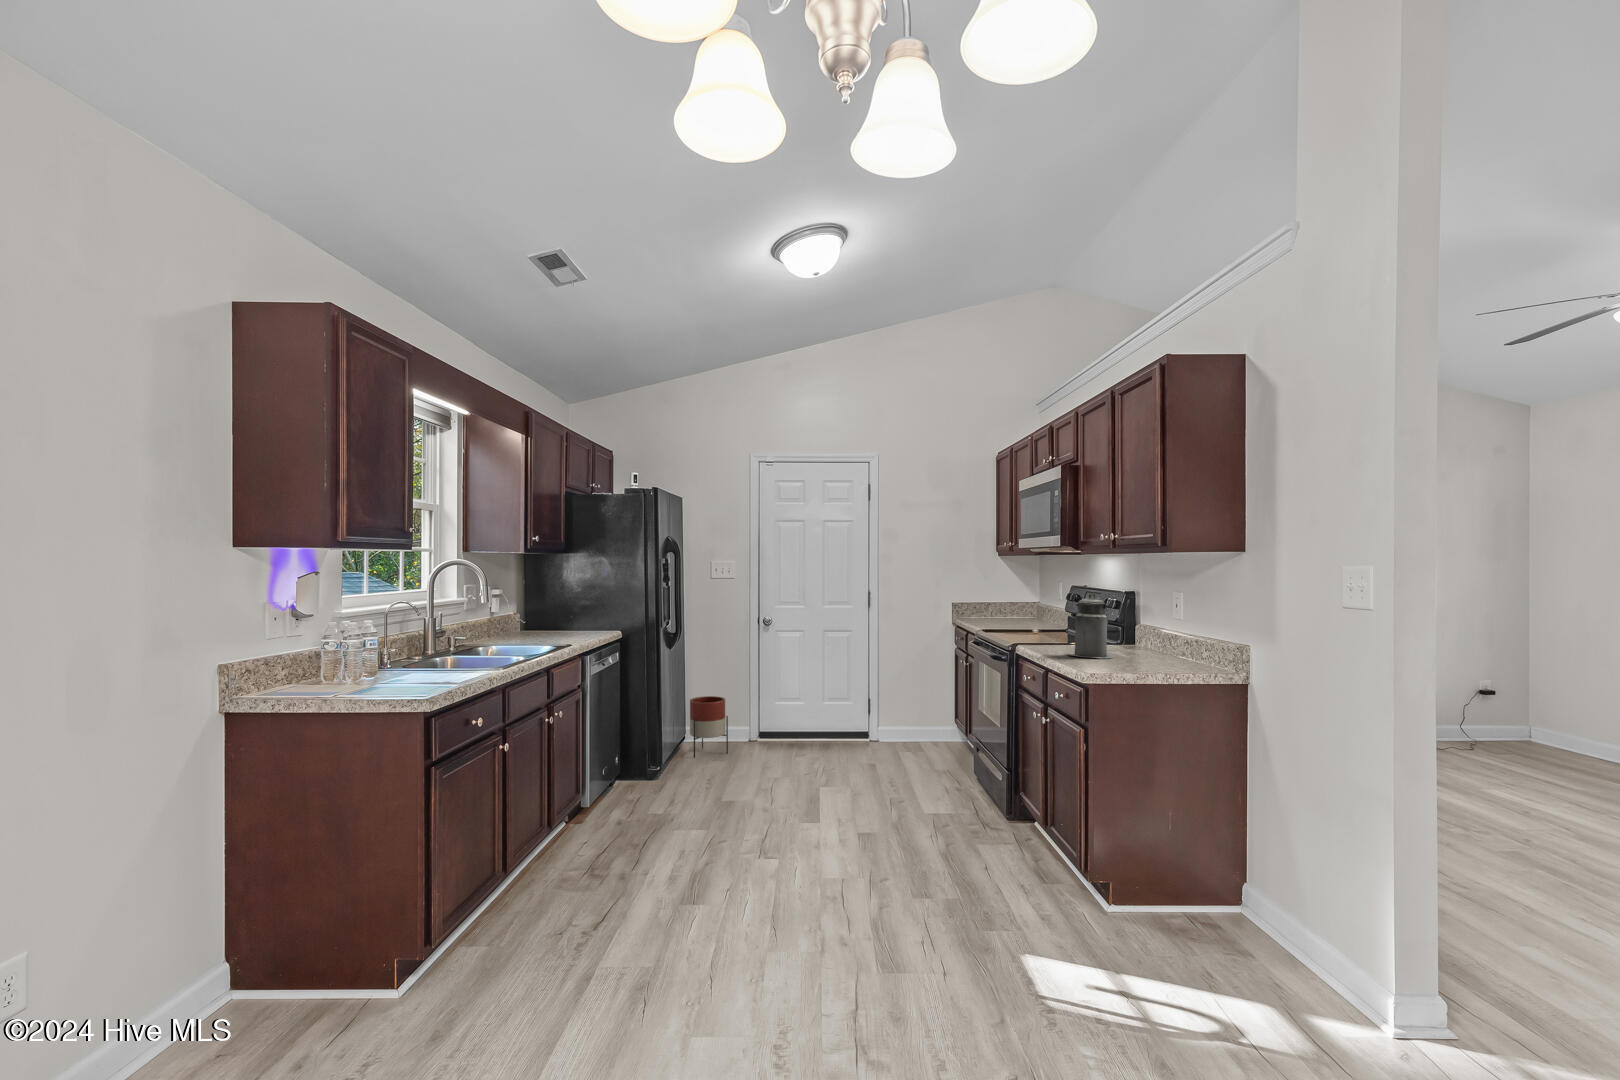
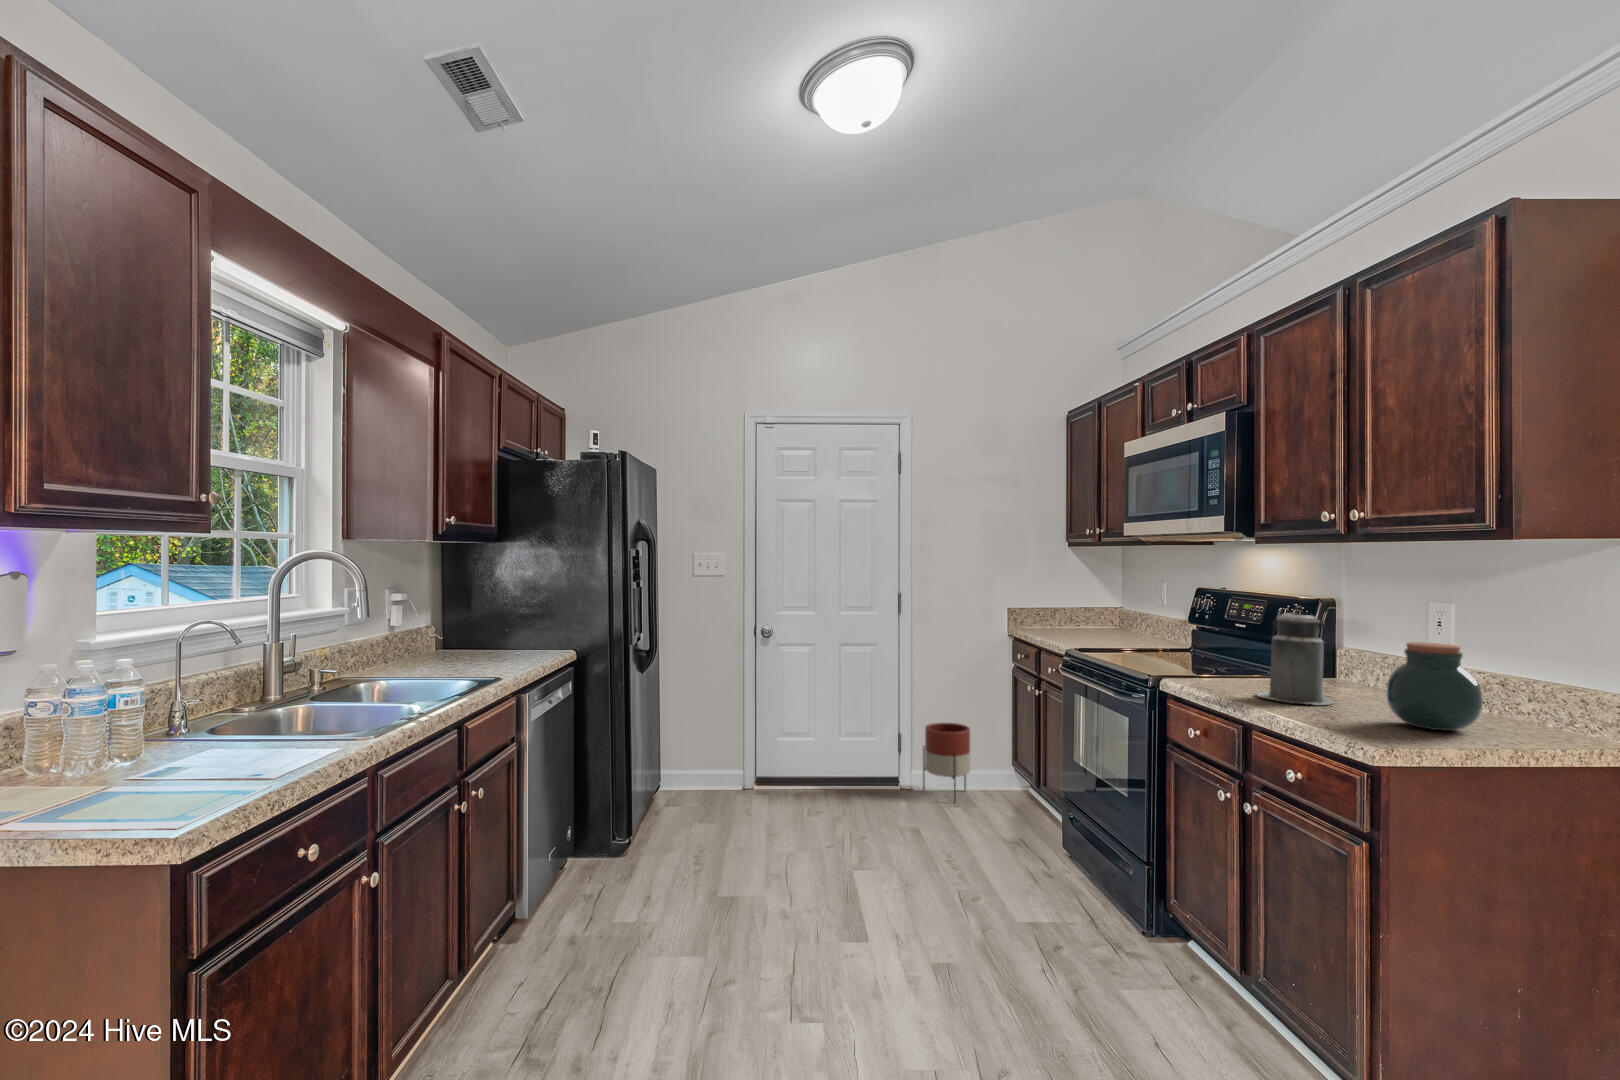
jar: none [1125,615,1177,669] -> present [1386,642,1483,731]
planter: present [690,696,728,758] -> present [923,723,970,802]

